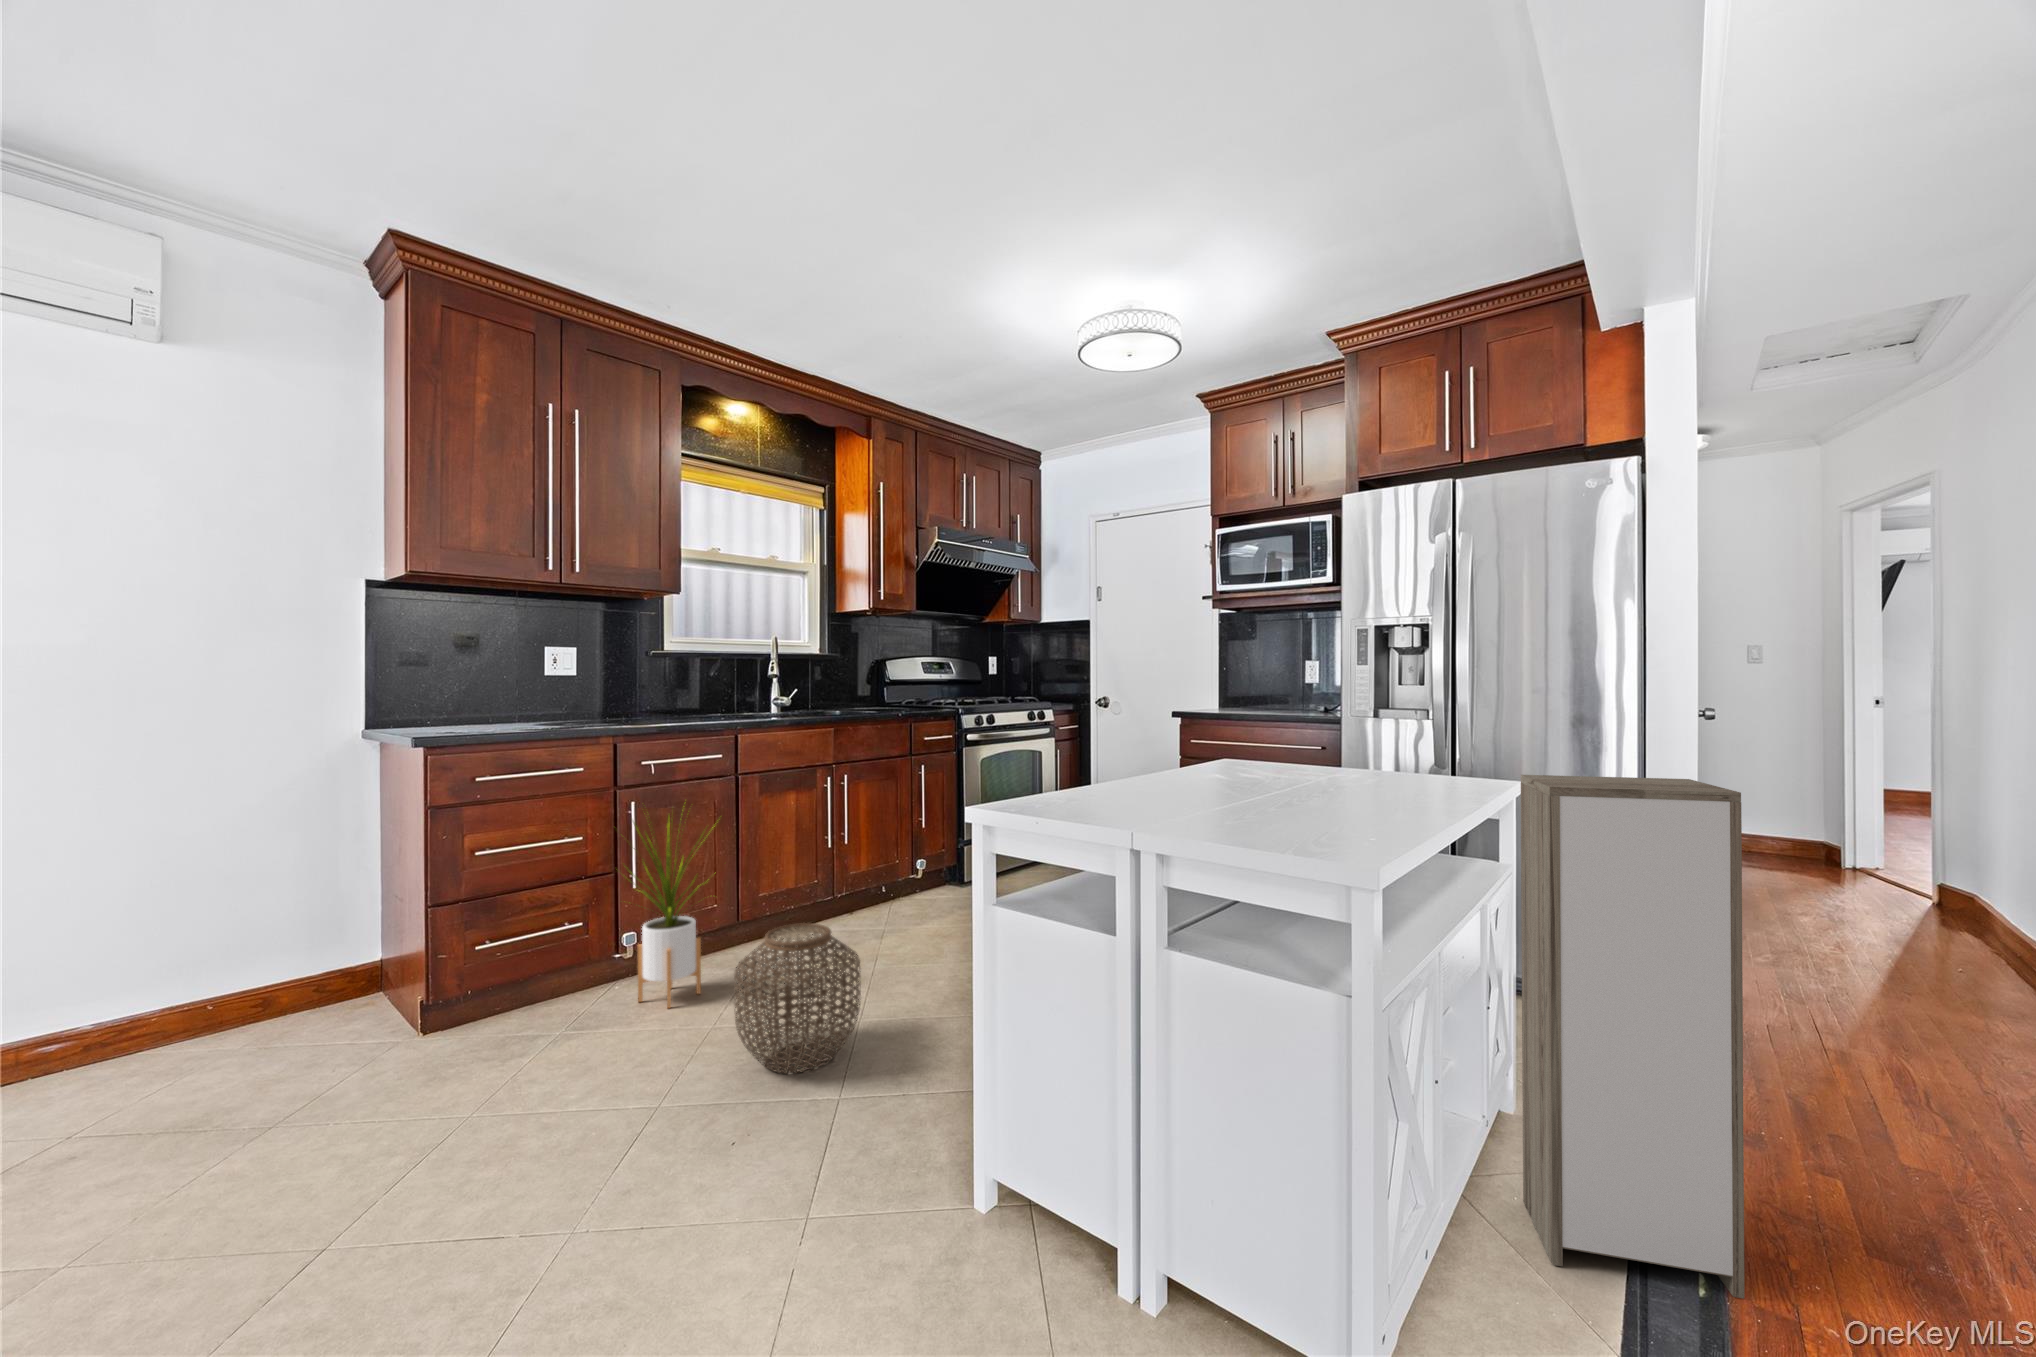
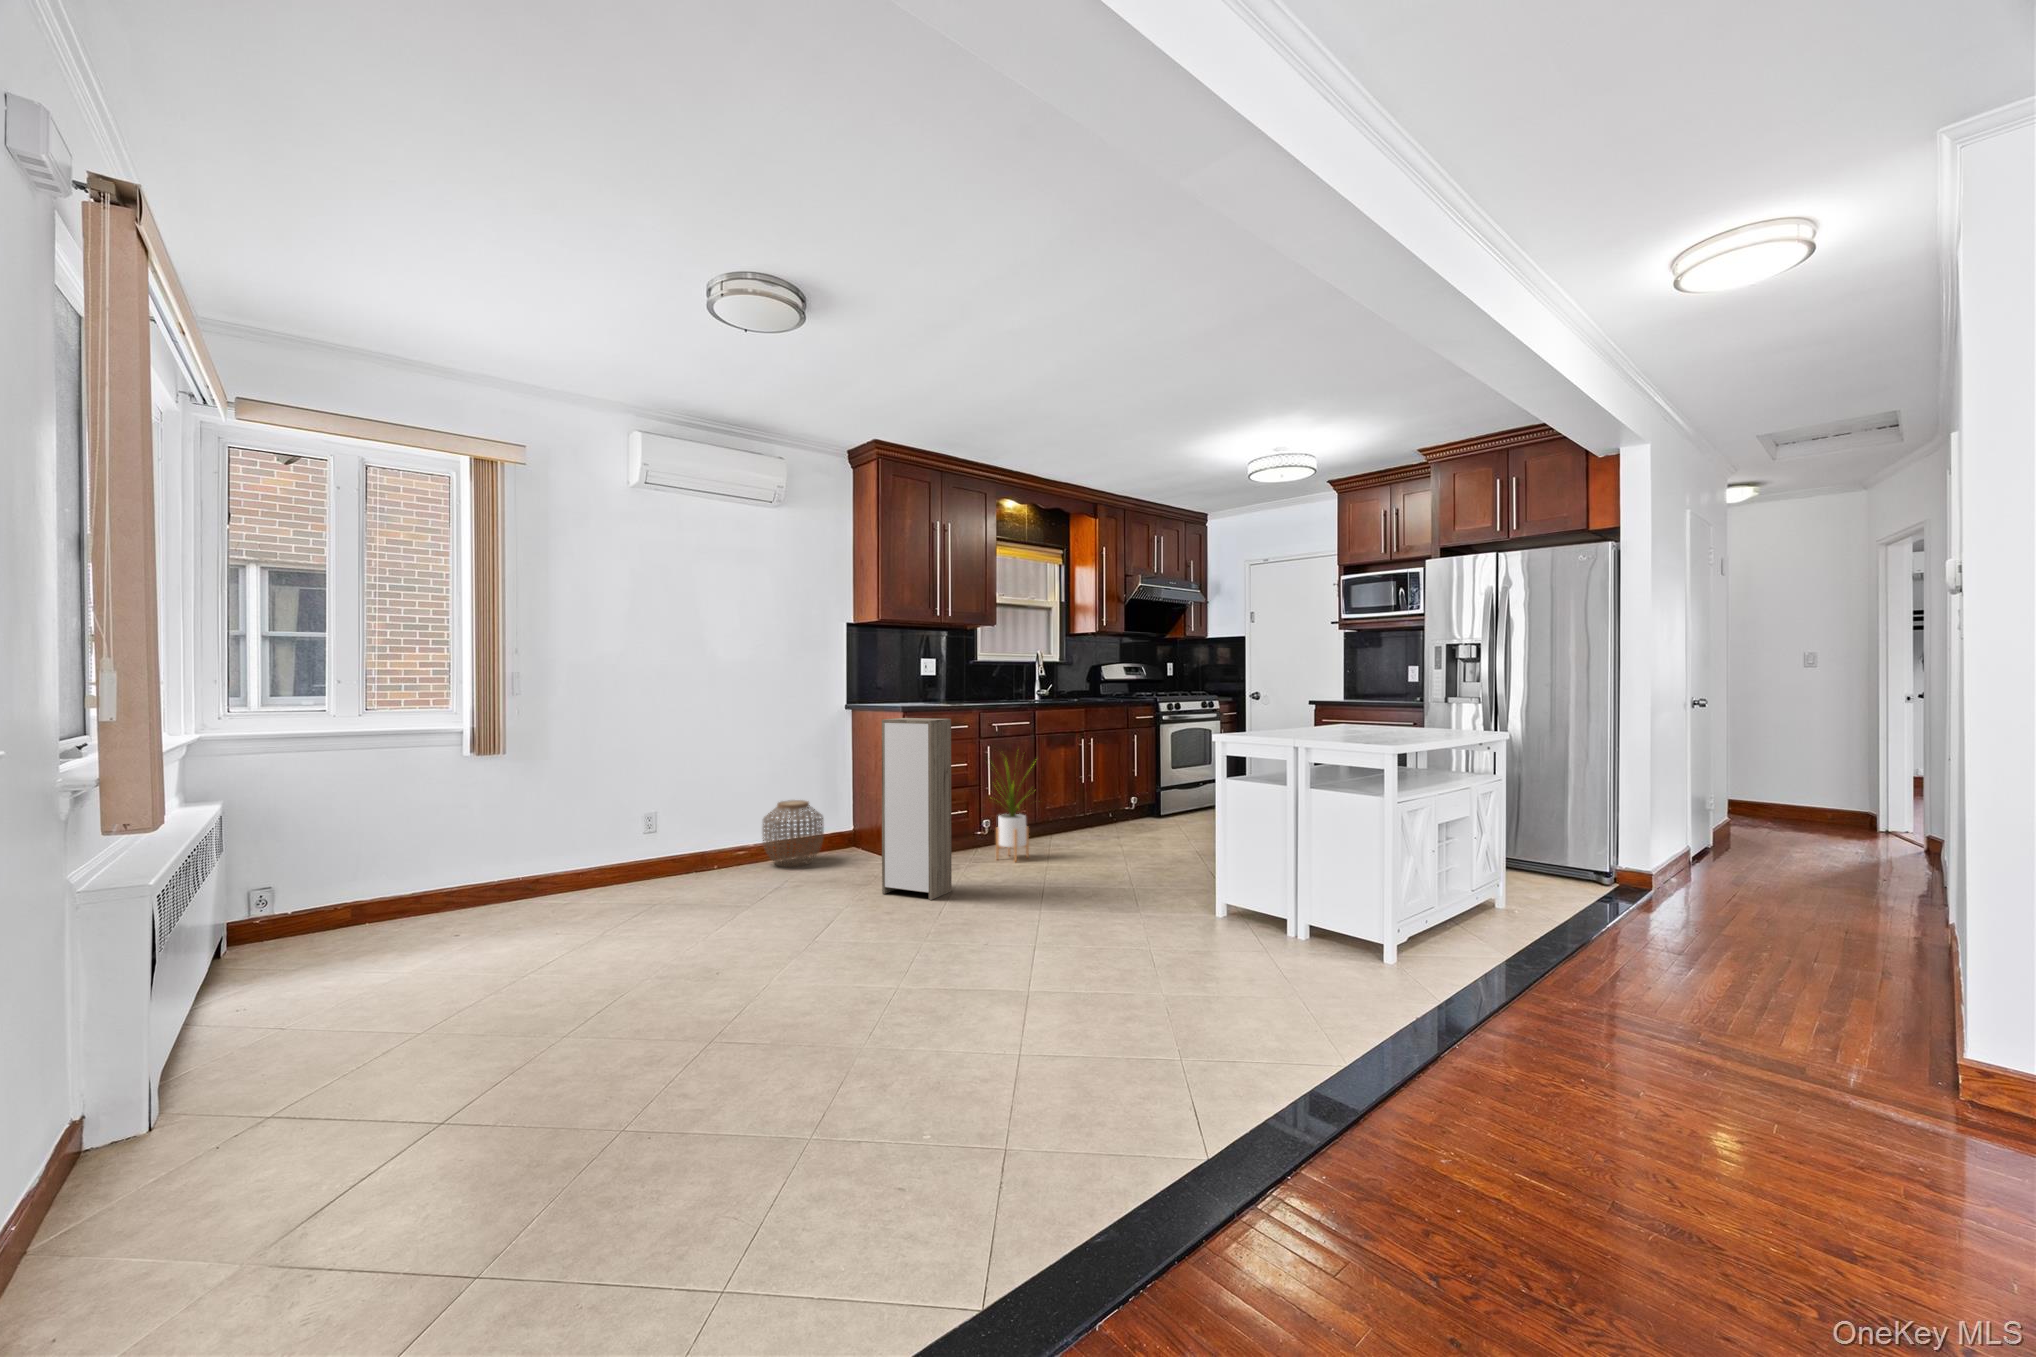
storage cabinet: present [1521,775,1744,1299] -> present [882,718,952,900]
woven basket: present [734,923,861,1073] -> present [763,800,824,867]

